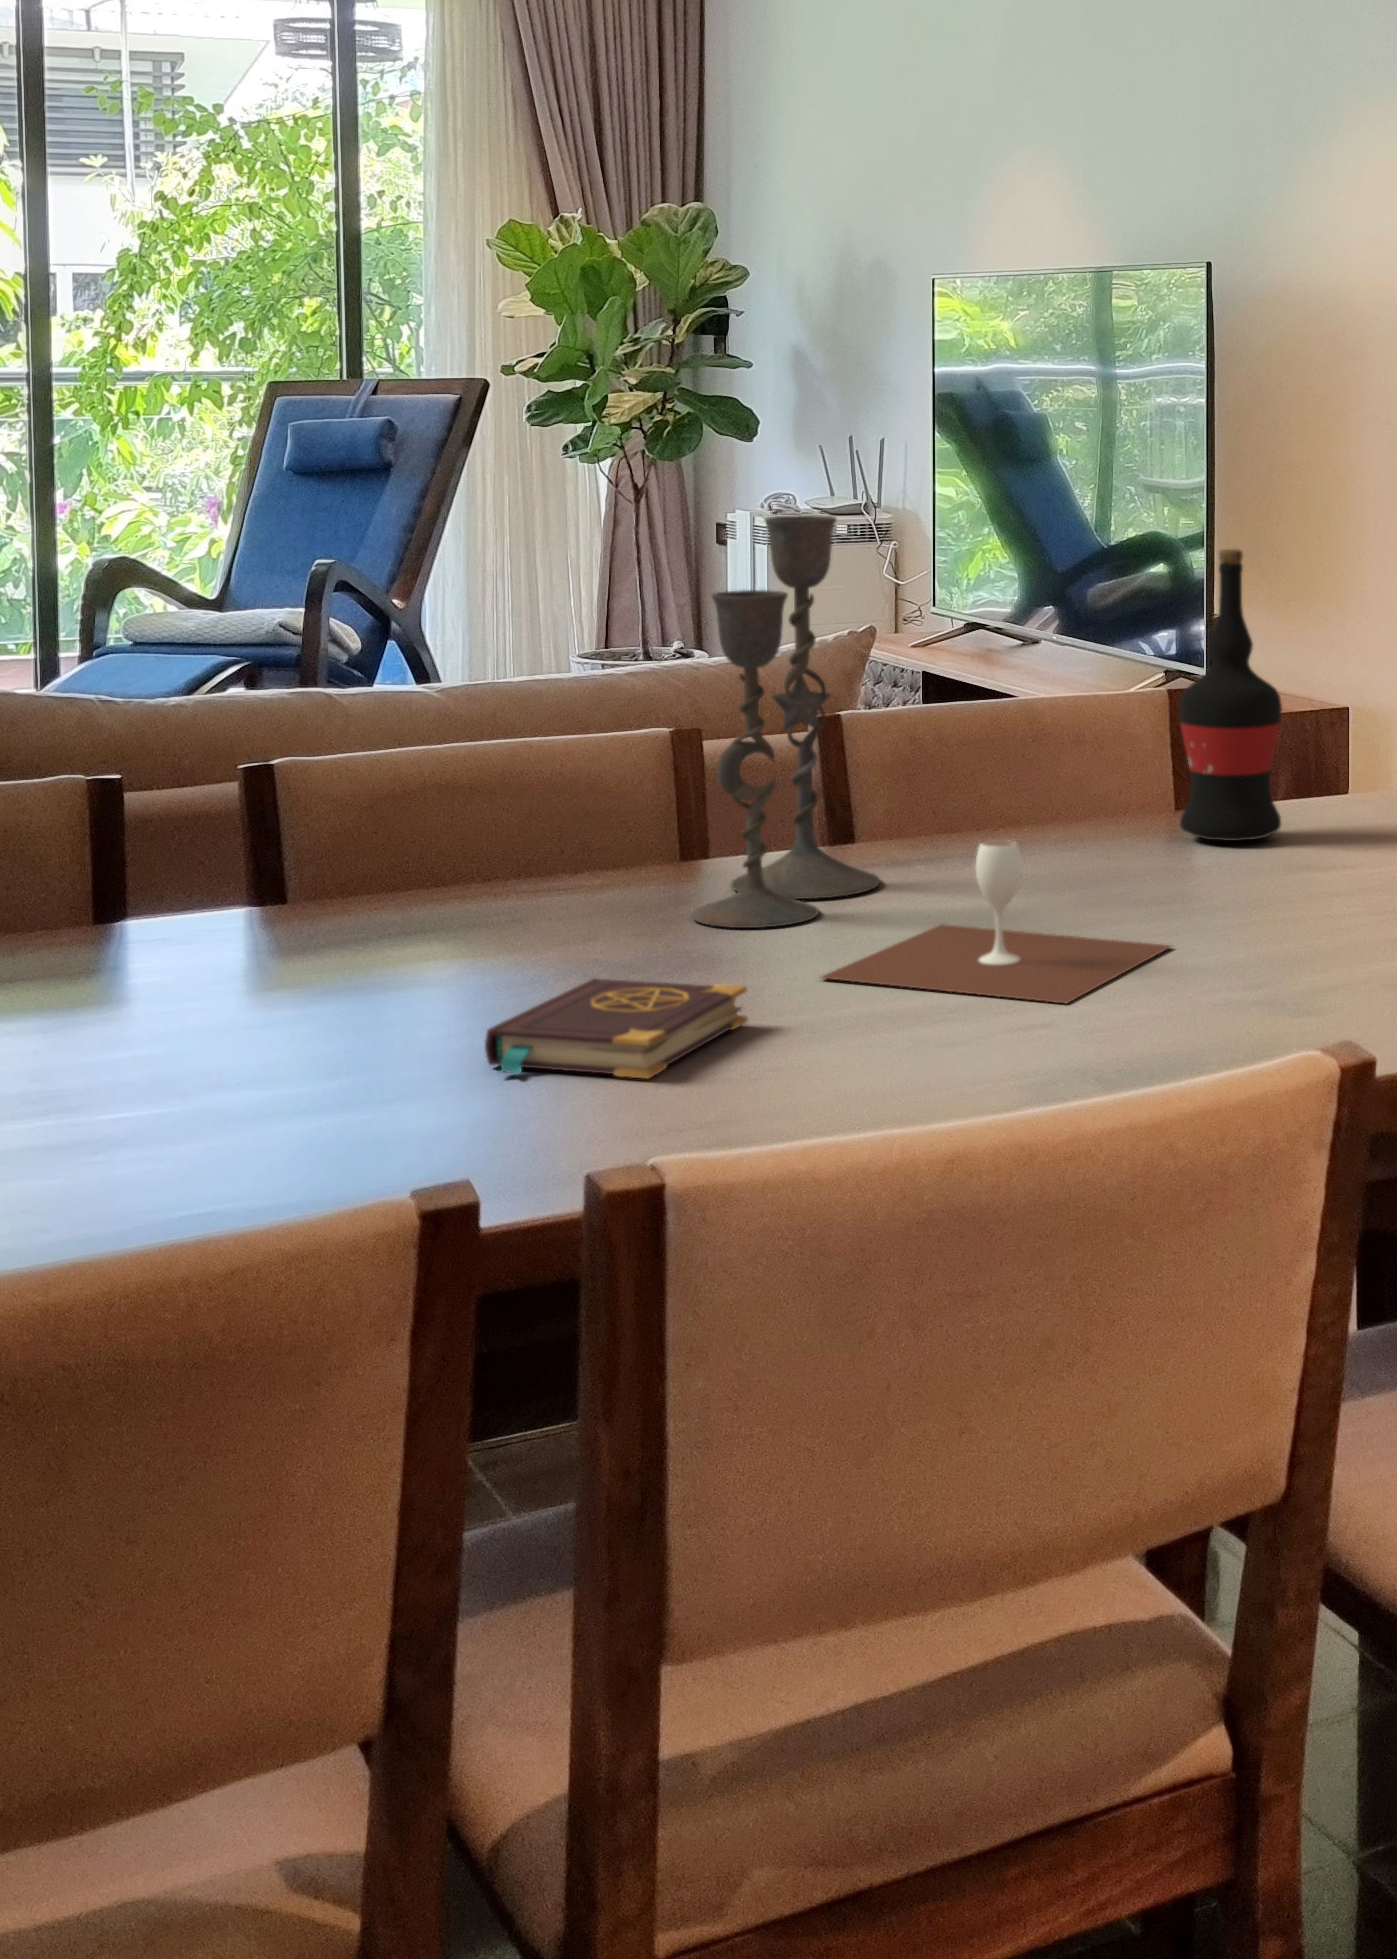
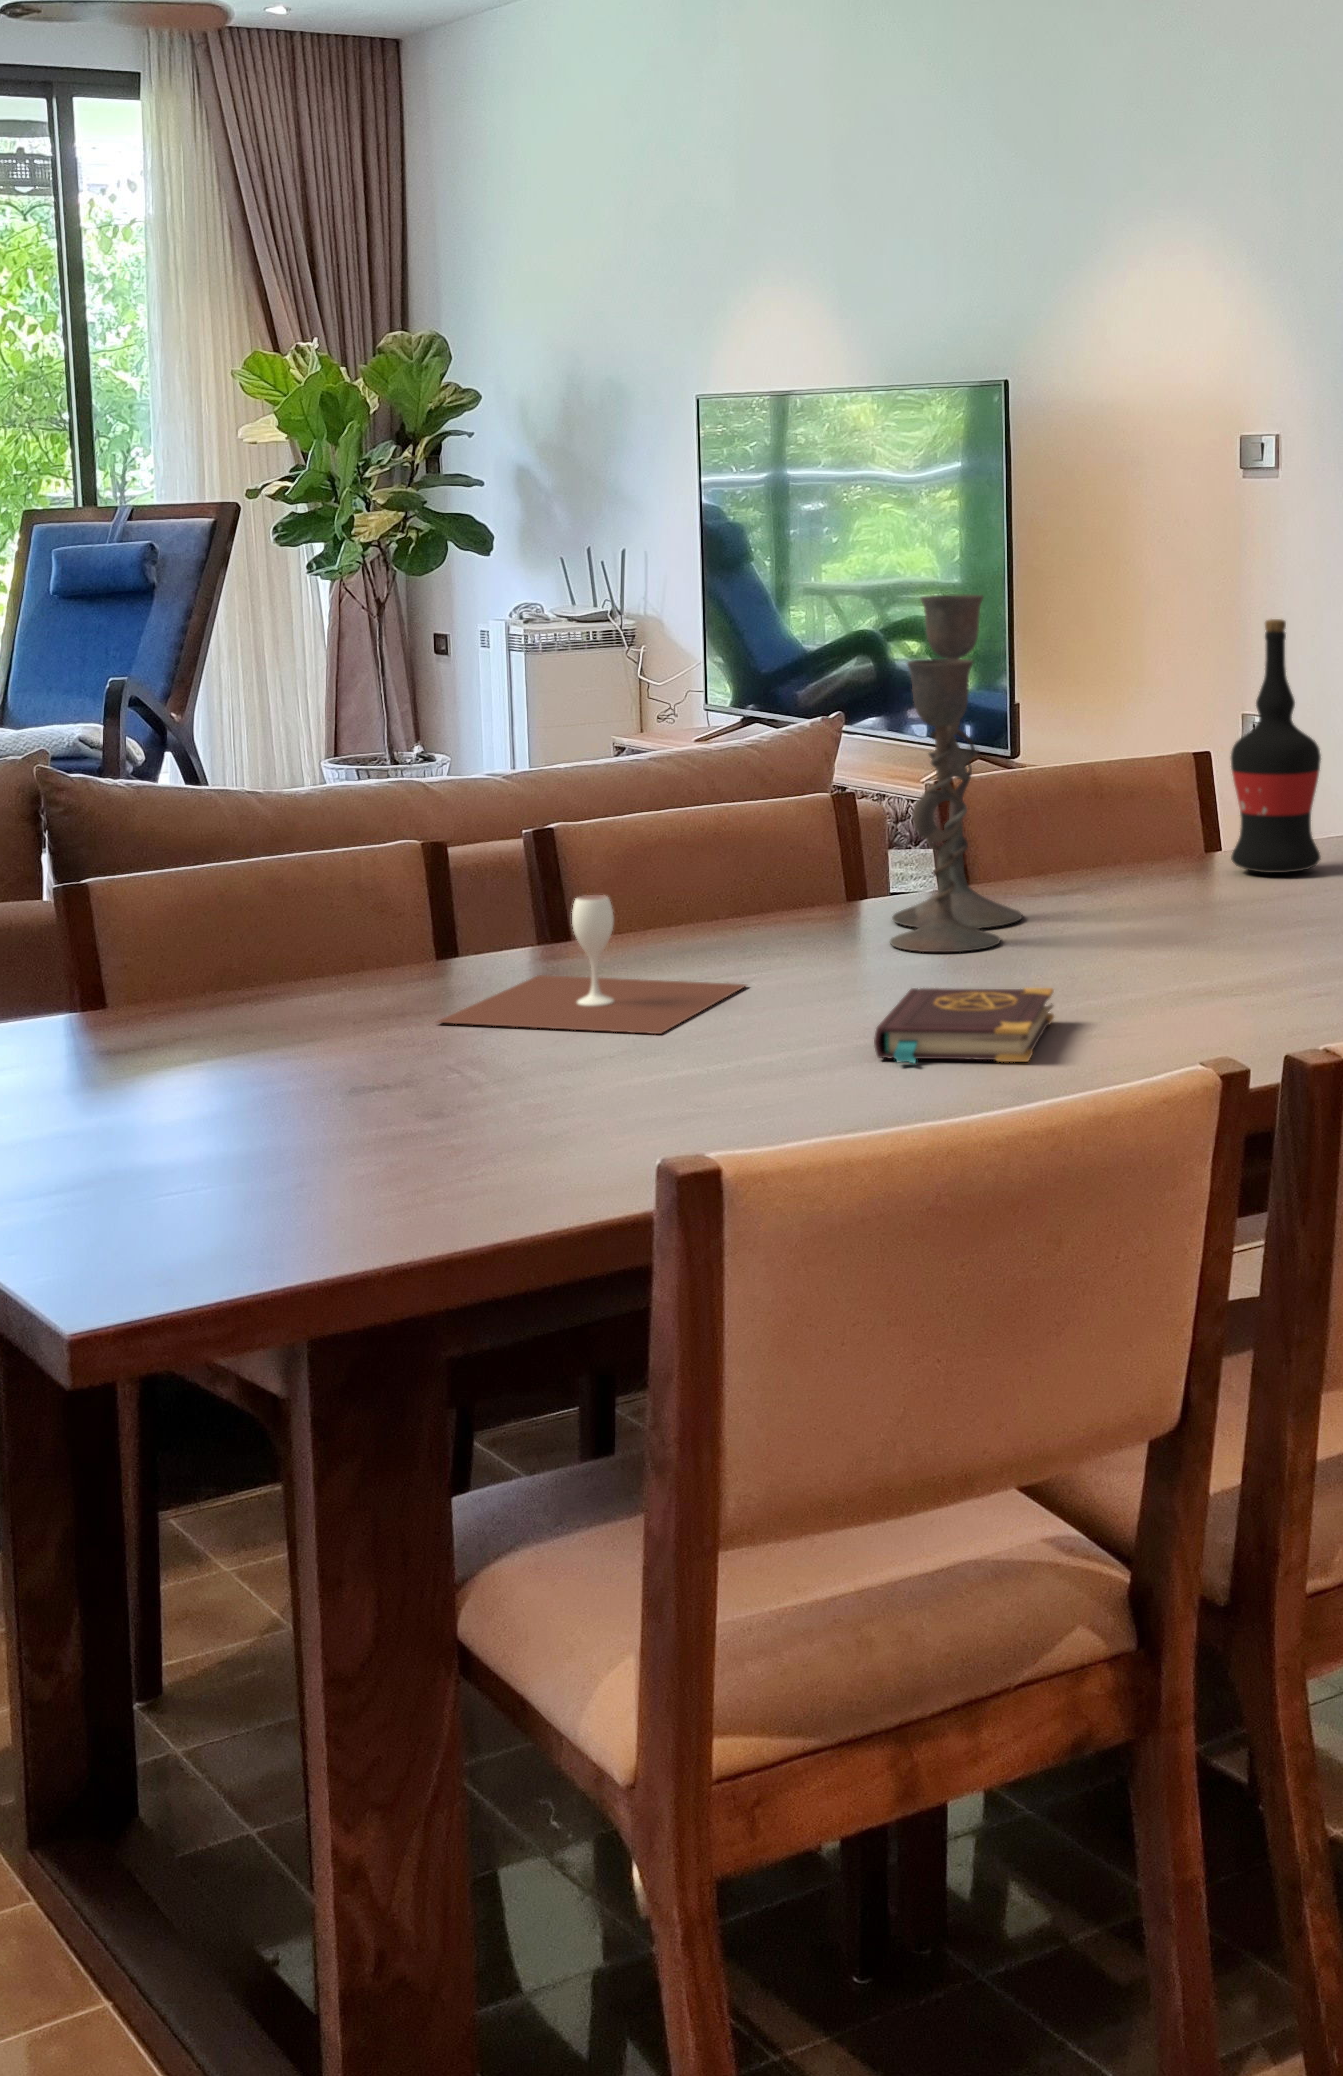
wine glass: present [822,840,1171,1003] -> present [438,895,746,1034]

